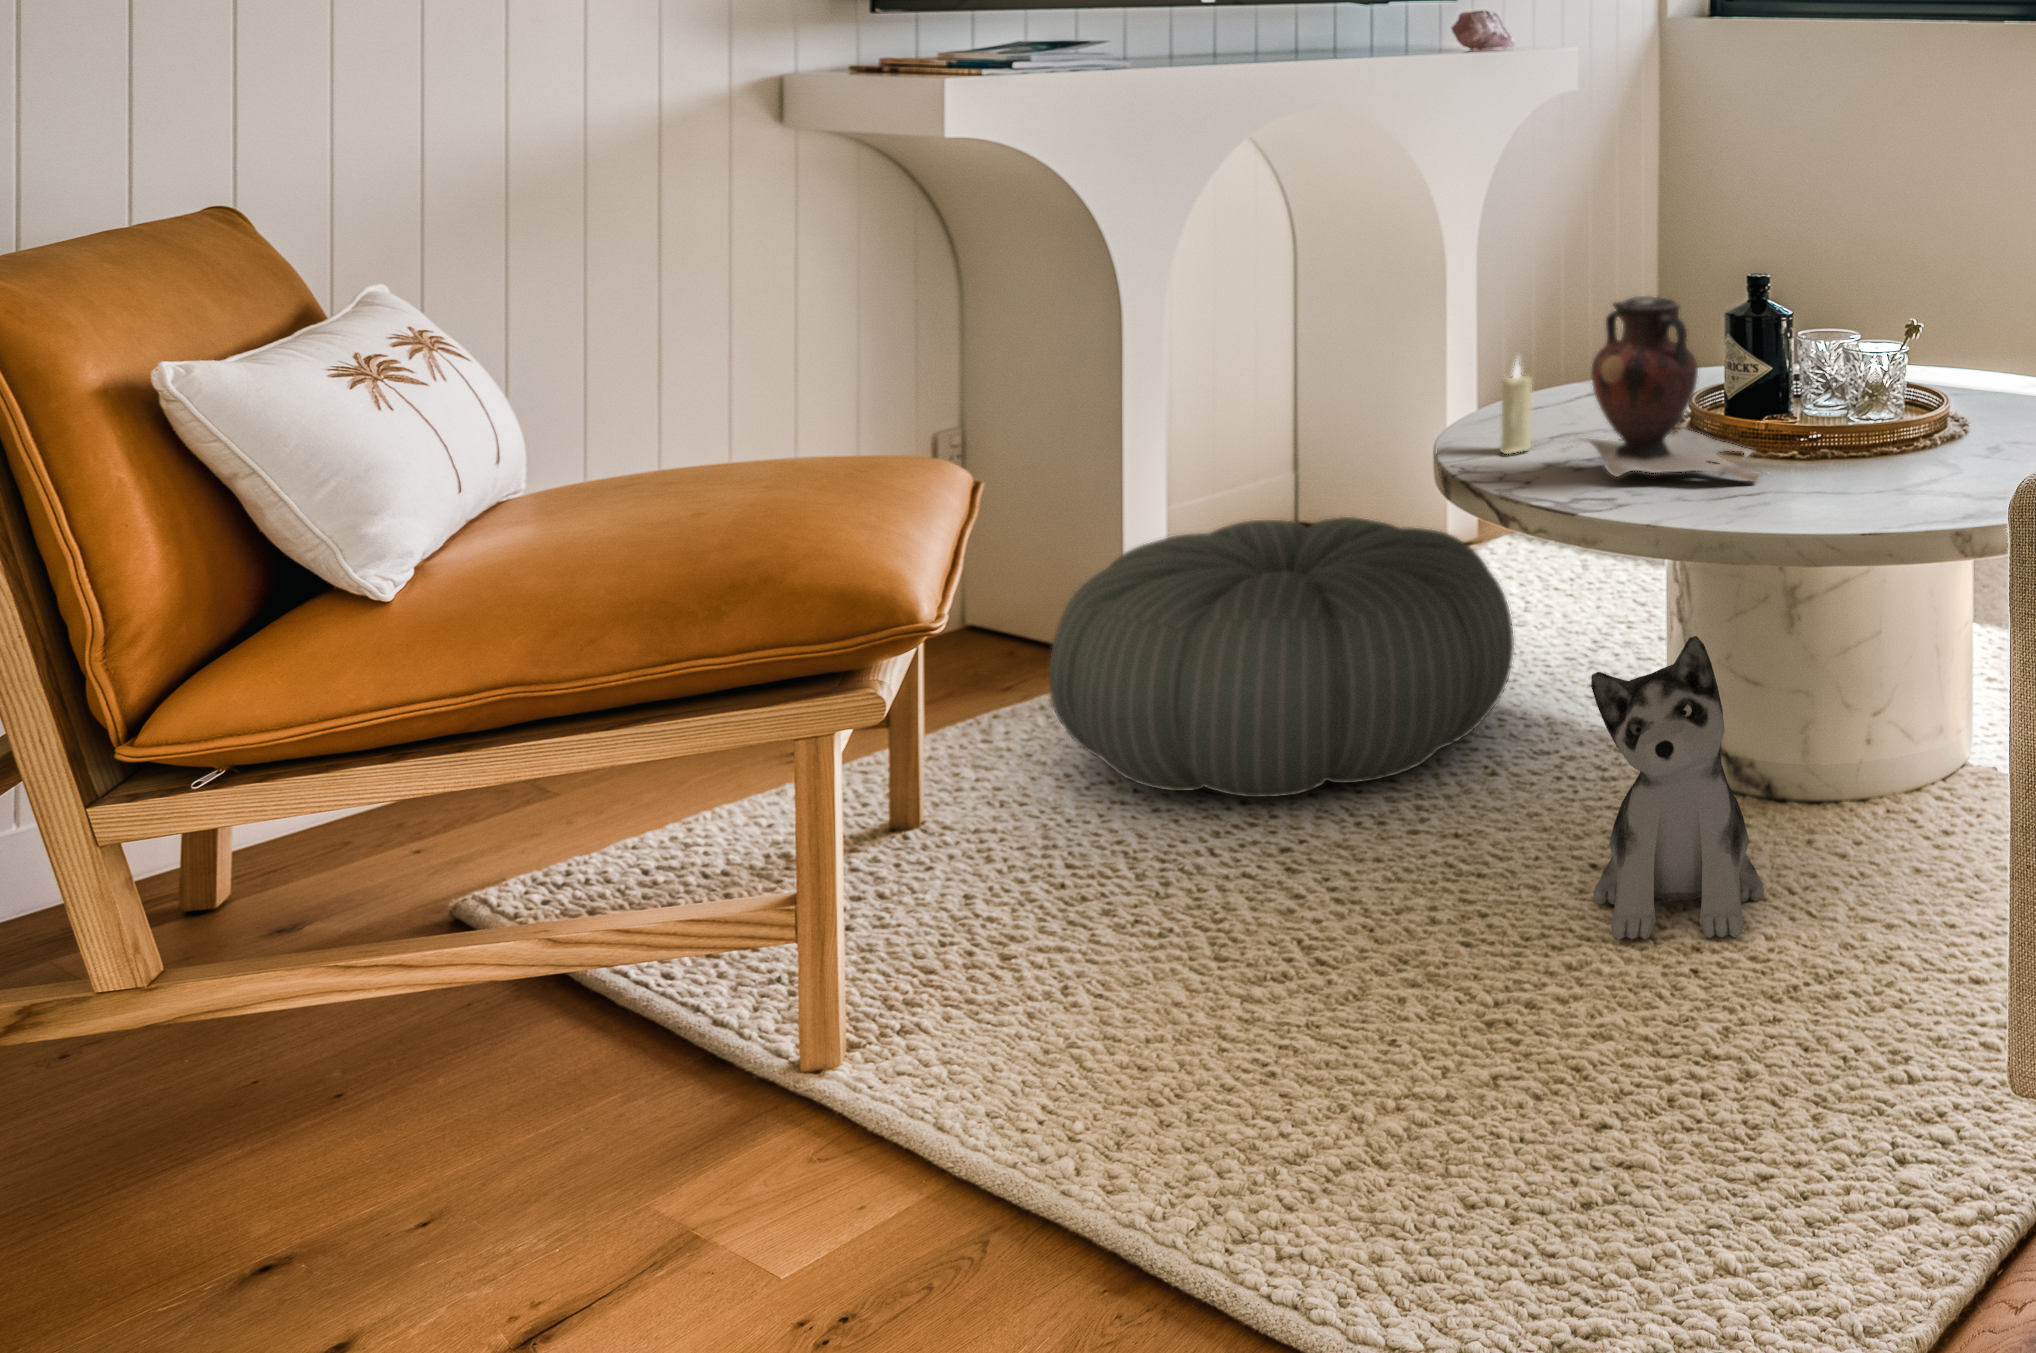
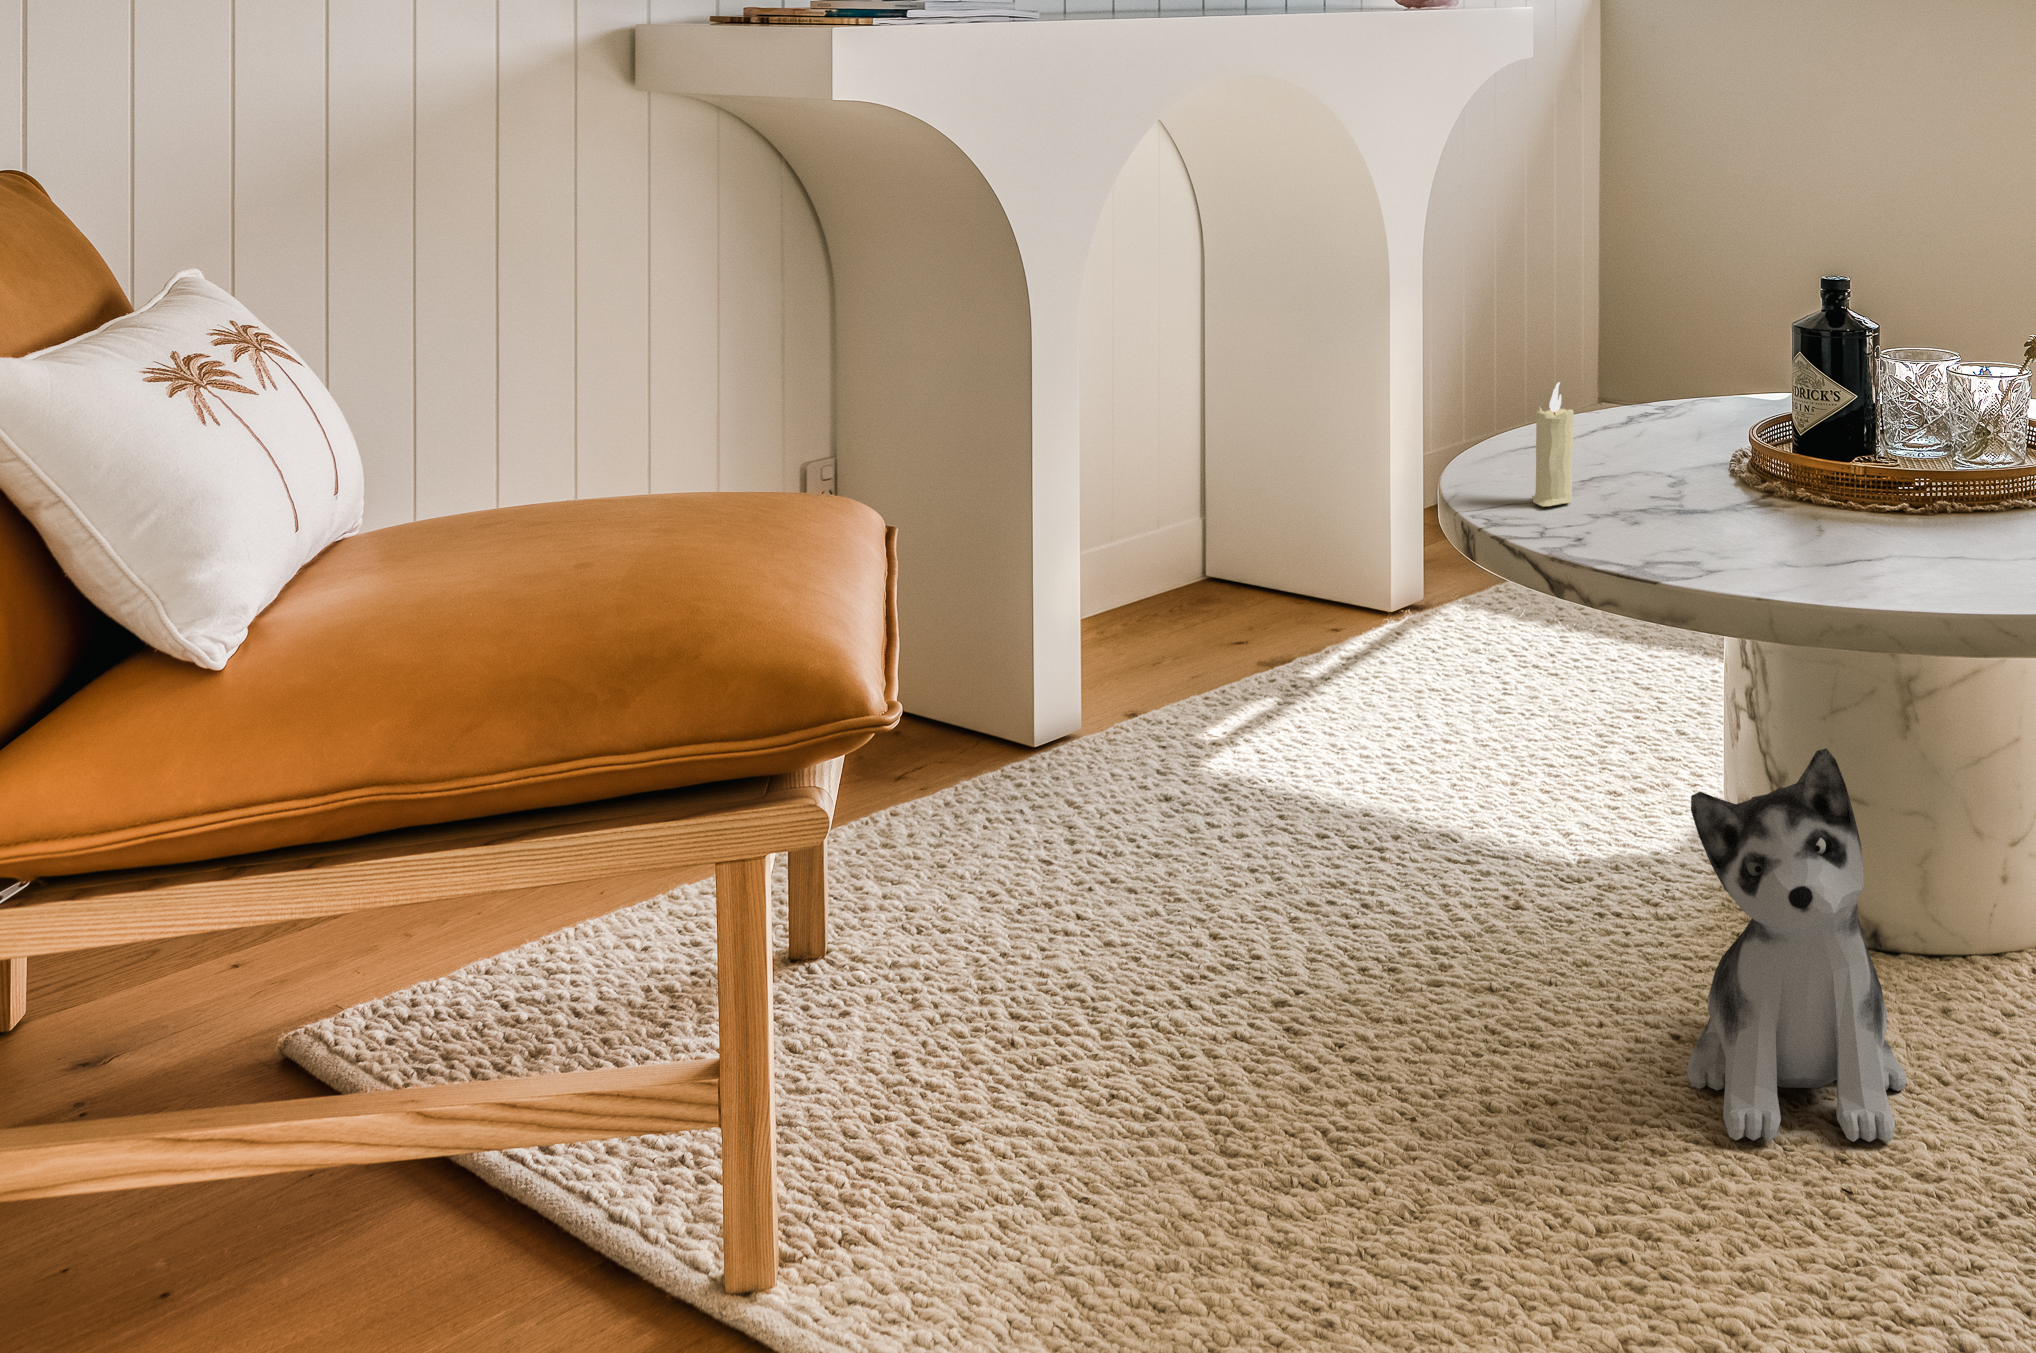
vase: present [1571,296,1760,482] -> none [1617,310,1886,550]
pouf: present [1049,517,1514,797] -> none [968,577,1527,928]

